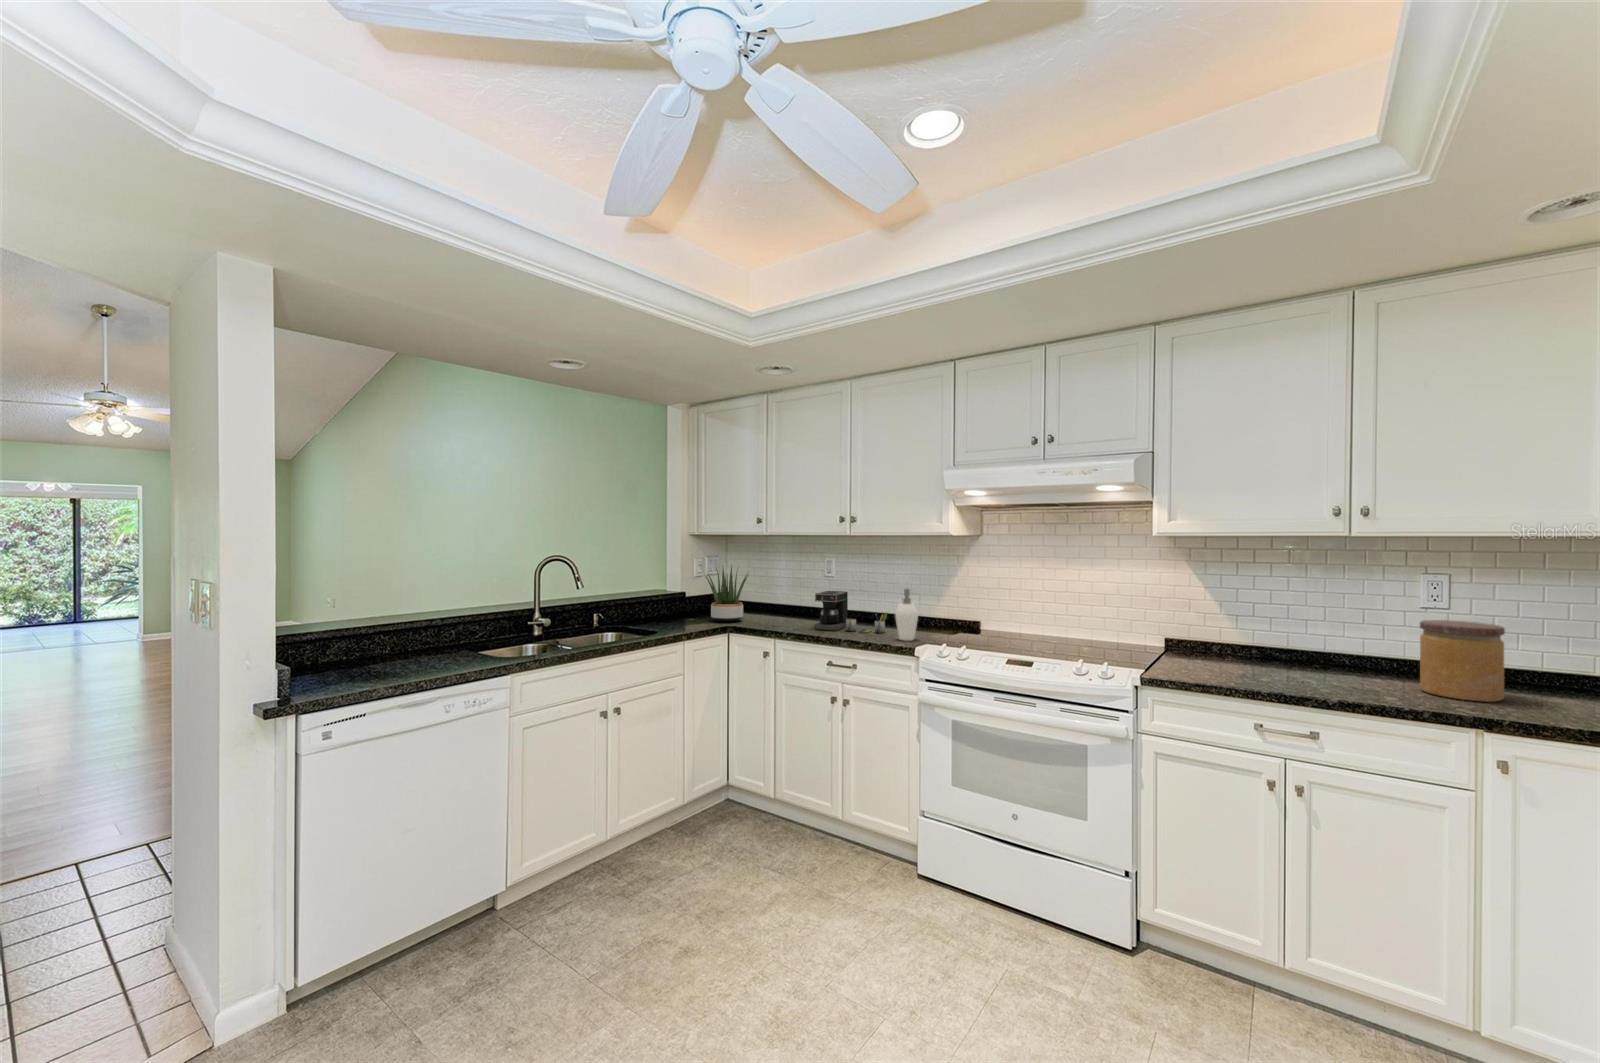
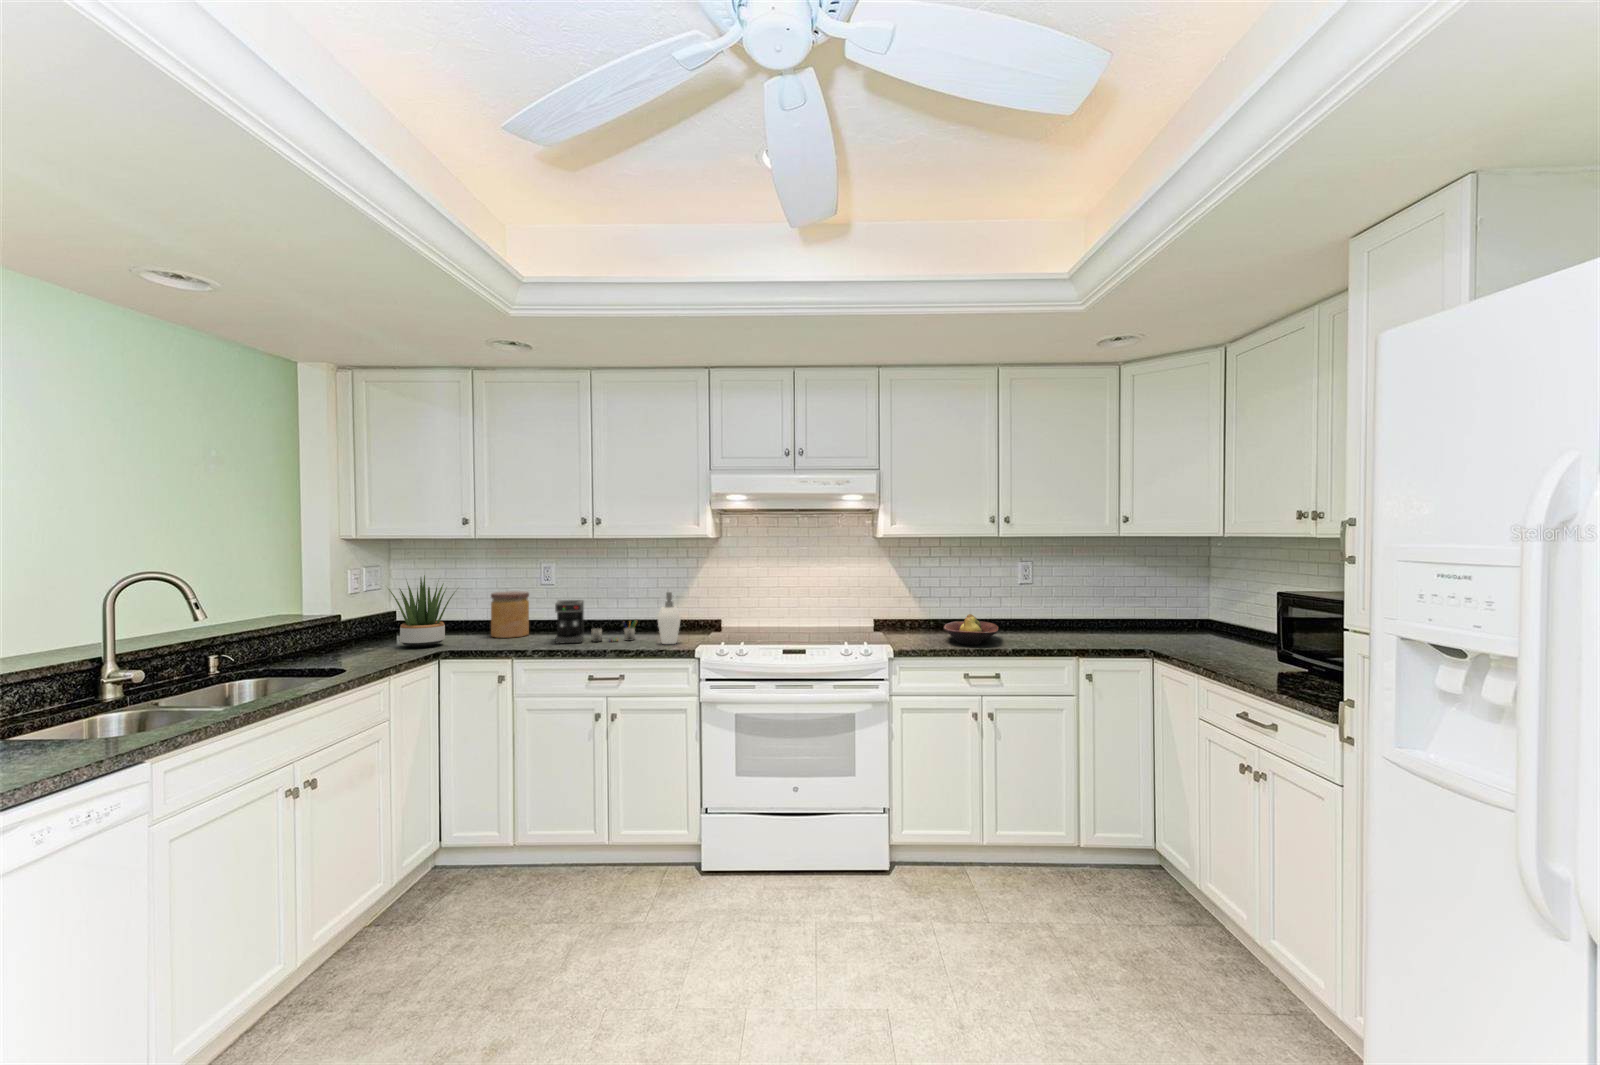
jar: present [1420,620,1505,702] -> present [491,591,529,638]
fruit bowl: none [1234,643,1338,686] -> present [944,614,999,645]

